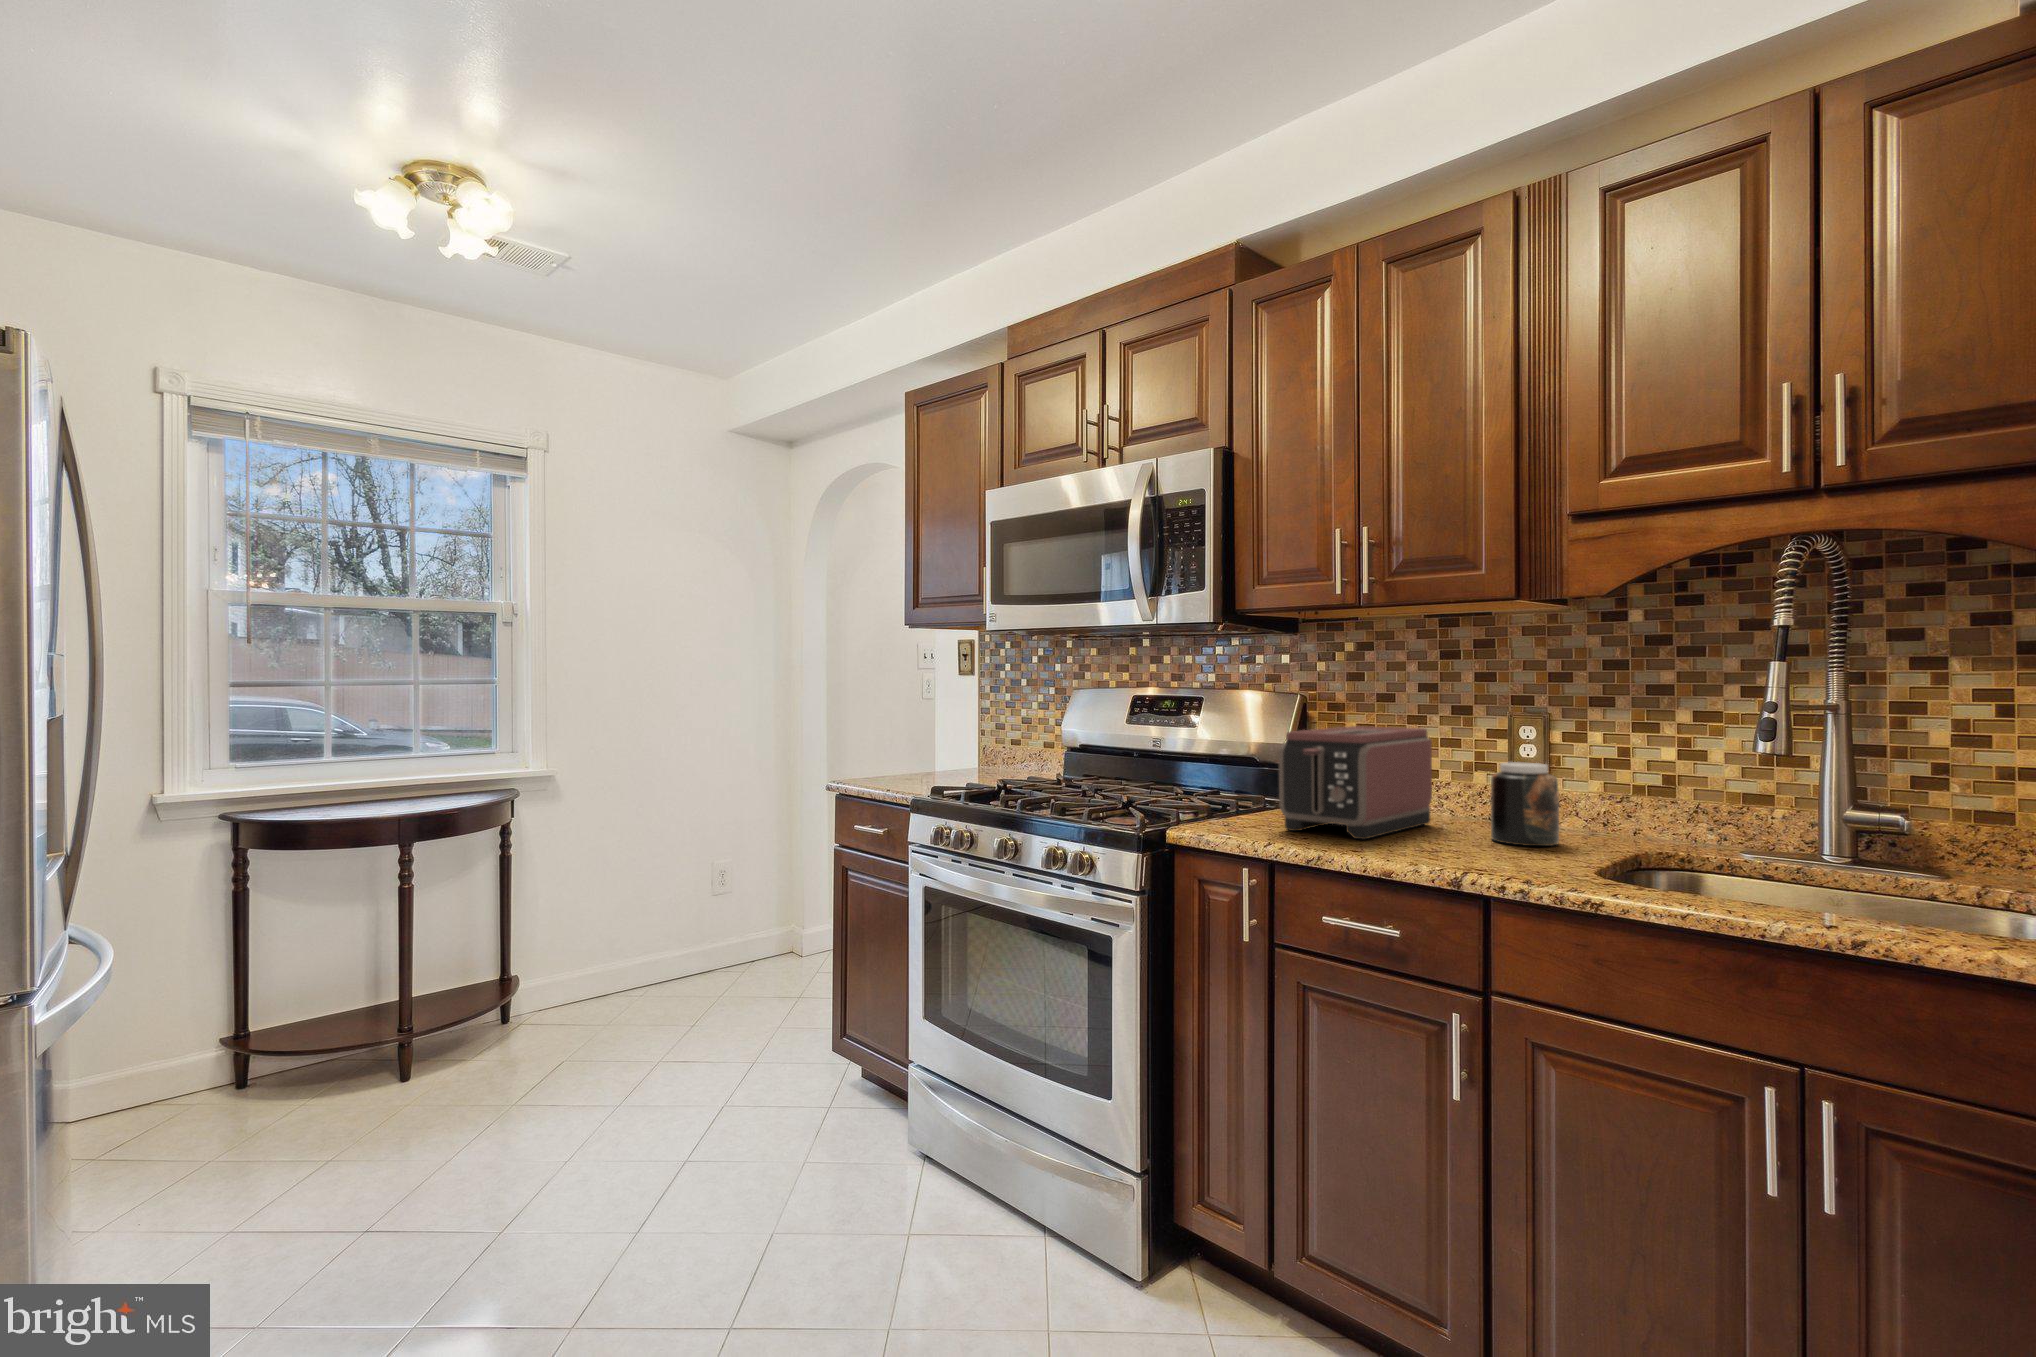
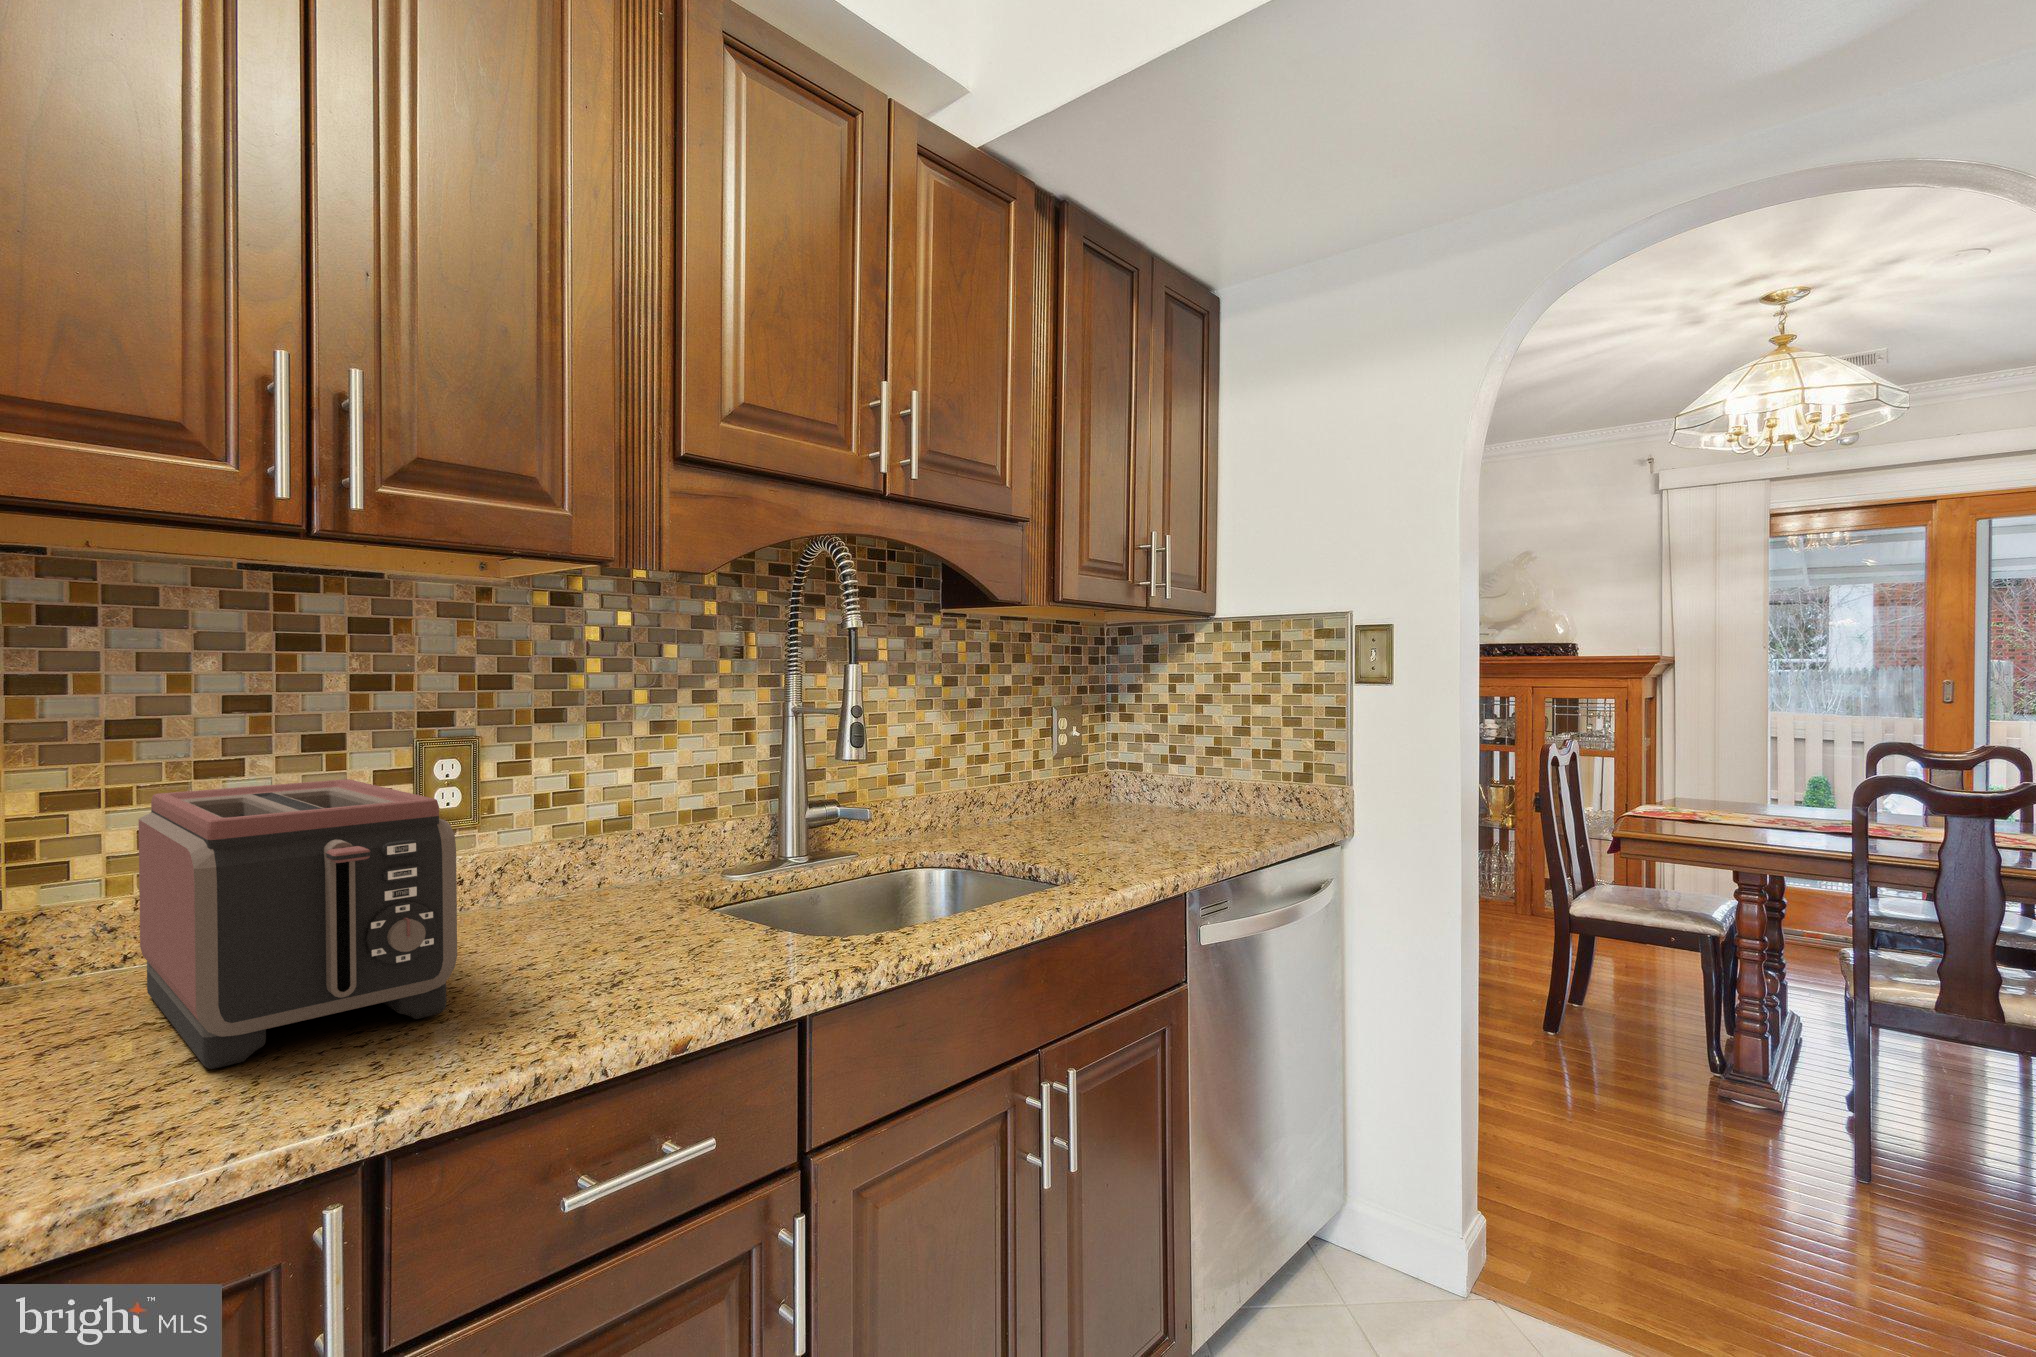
jar: present [1491,762,1559,846] -> none [516,809,620,943]

